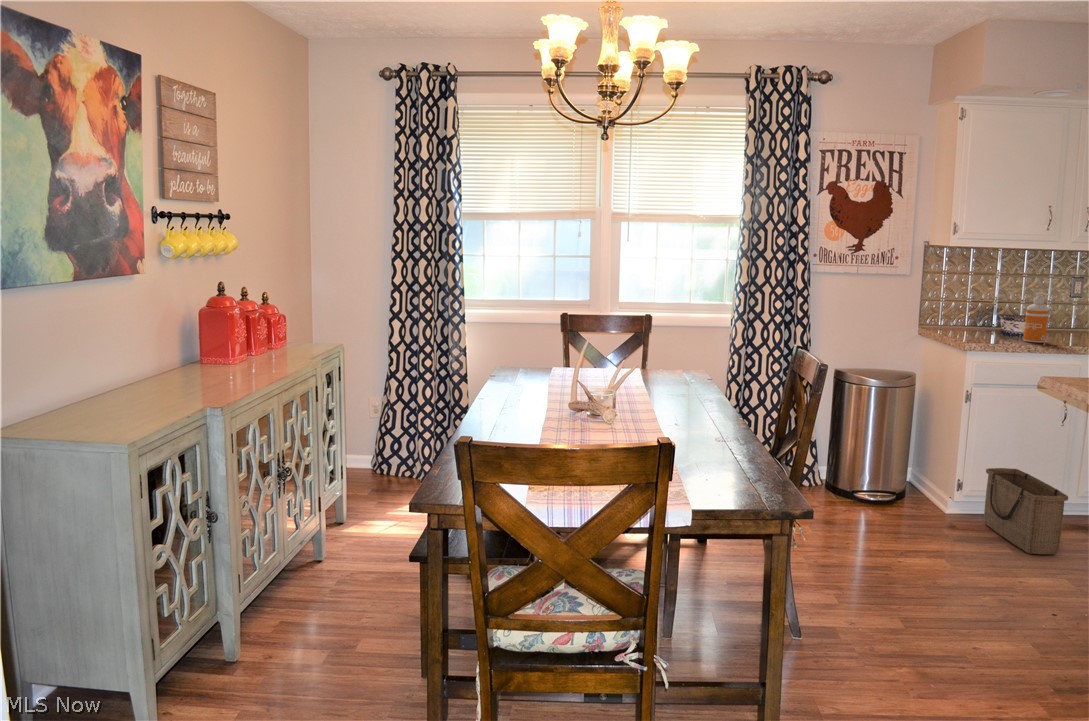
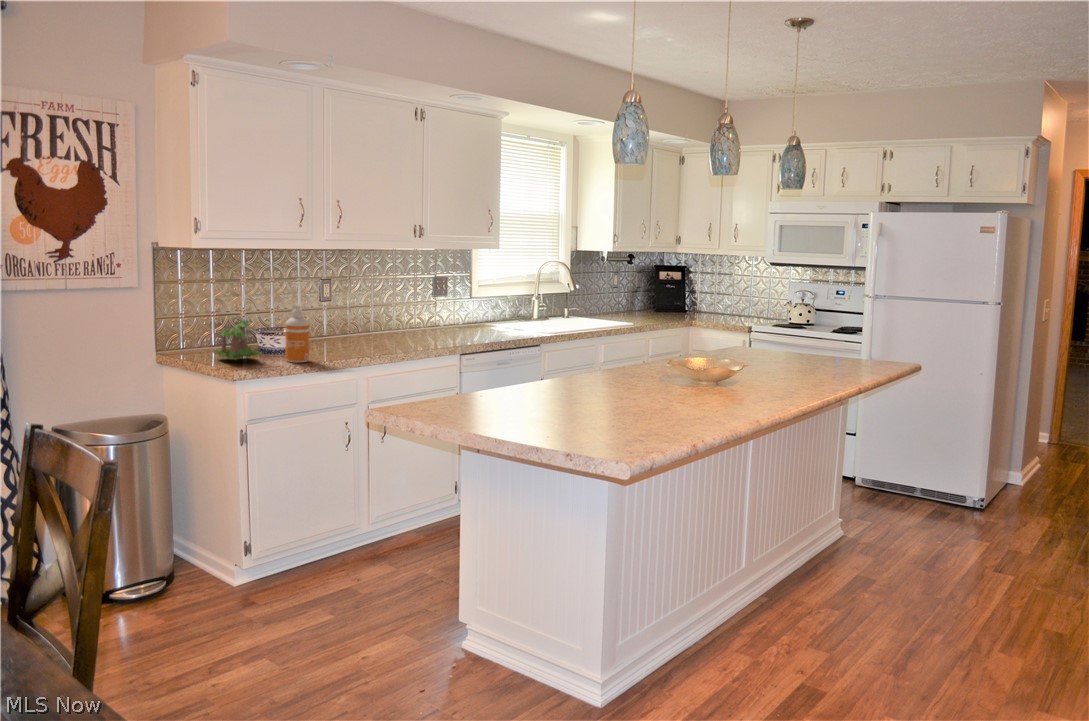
plant: none [960,289,1001,336] -> present [214,320,260,360]
basket: present [984,468,1068,555] -> none [270,515,367,617]

